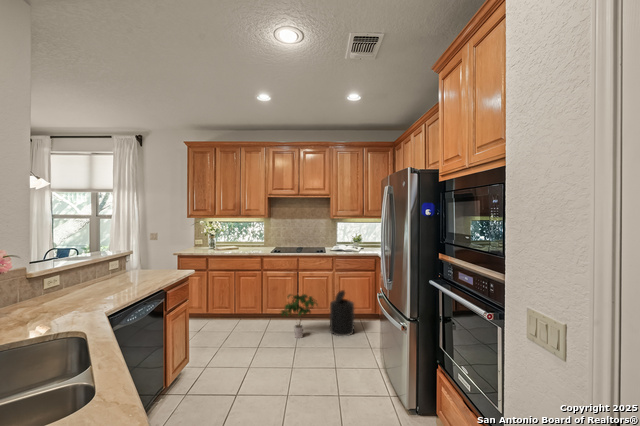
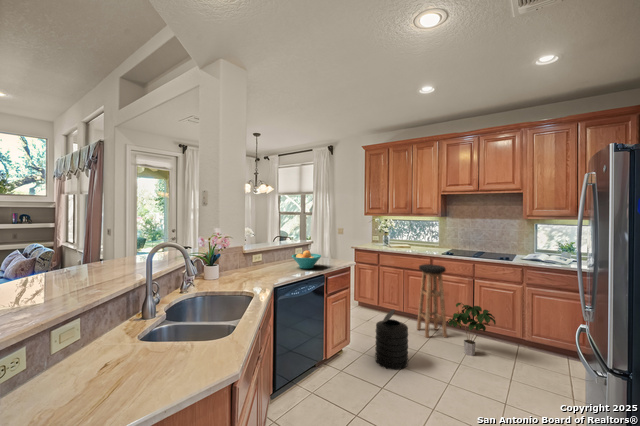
bar stool: none [251,263,278,334] -> present [417,264,447,338]
fruit bowl: none [114,264,156,286] -> present [292,250,321,269]
trash can: present [330,290,354,336] -> present [375,309,408,370]

